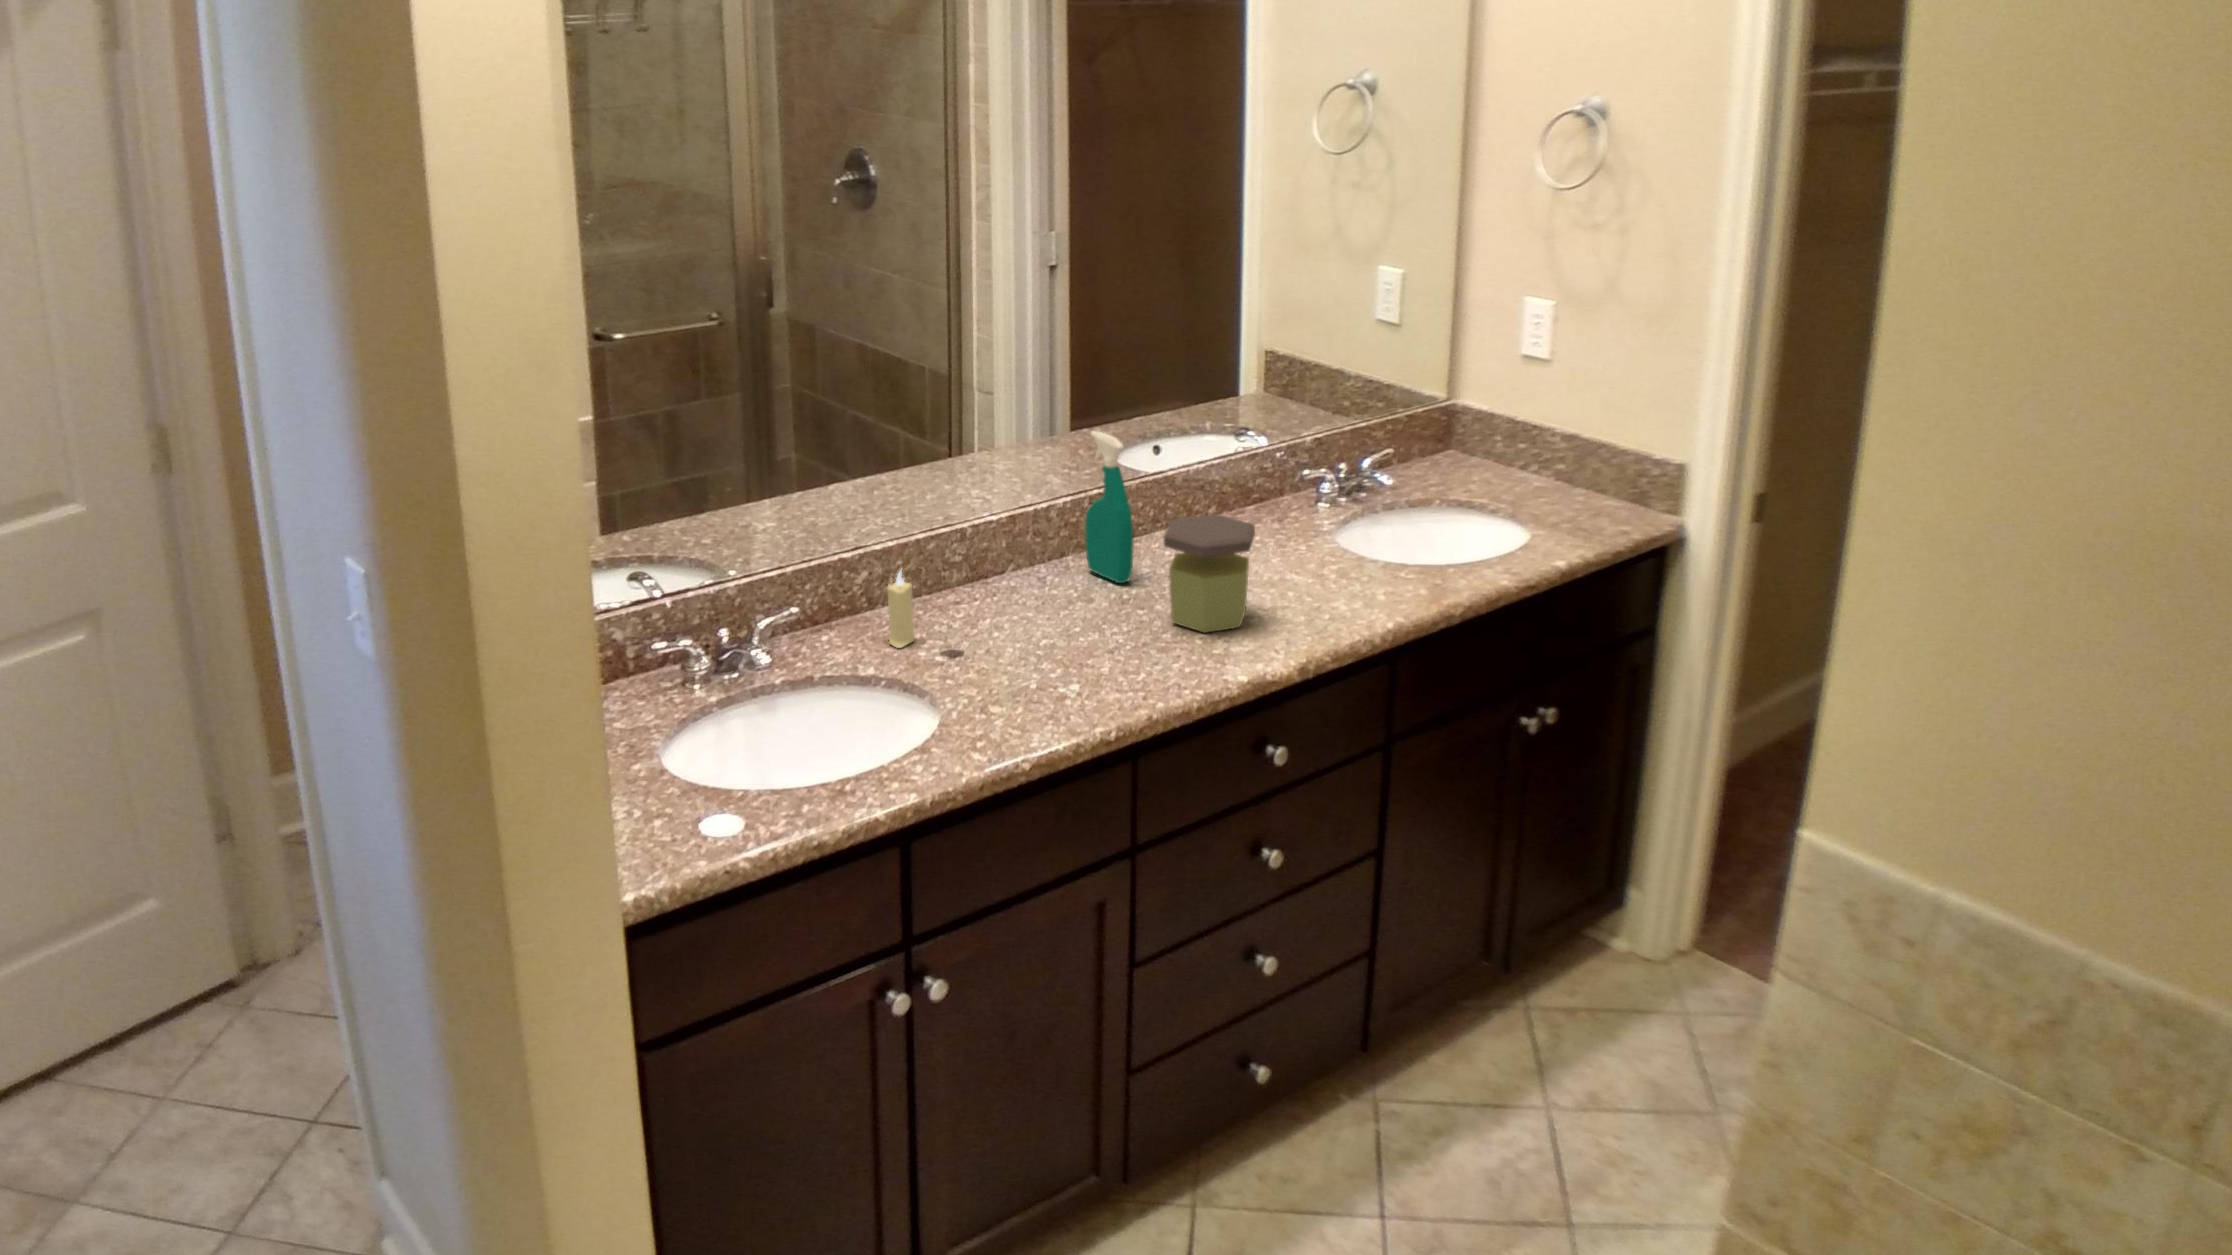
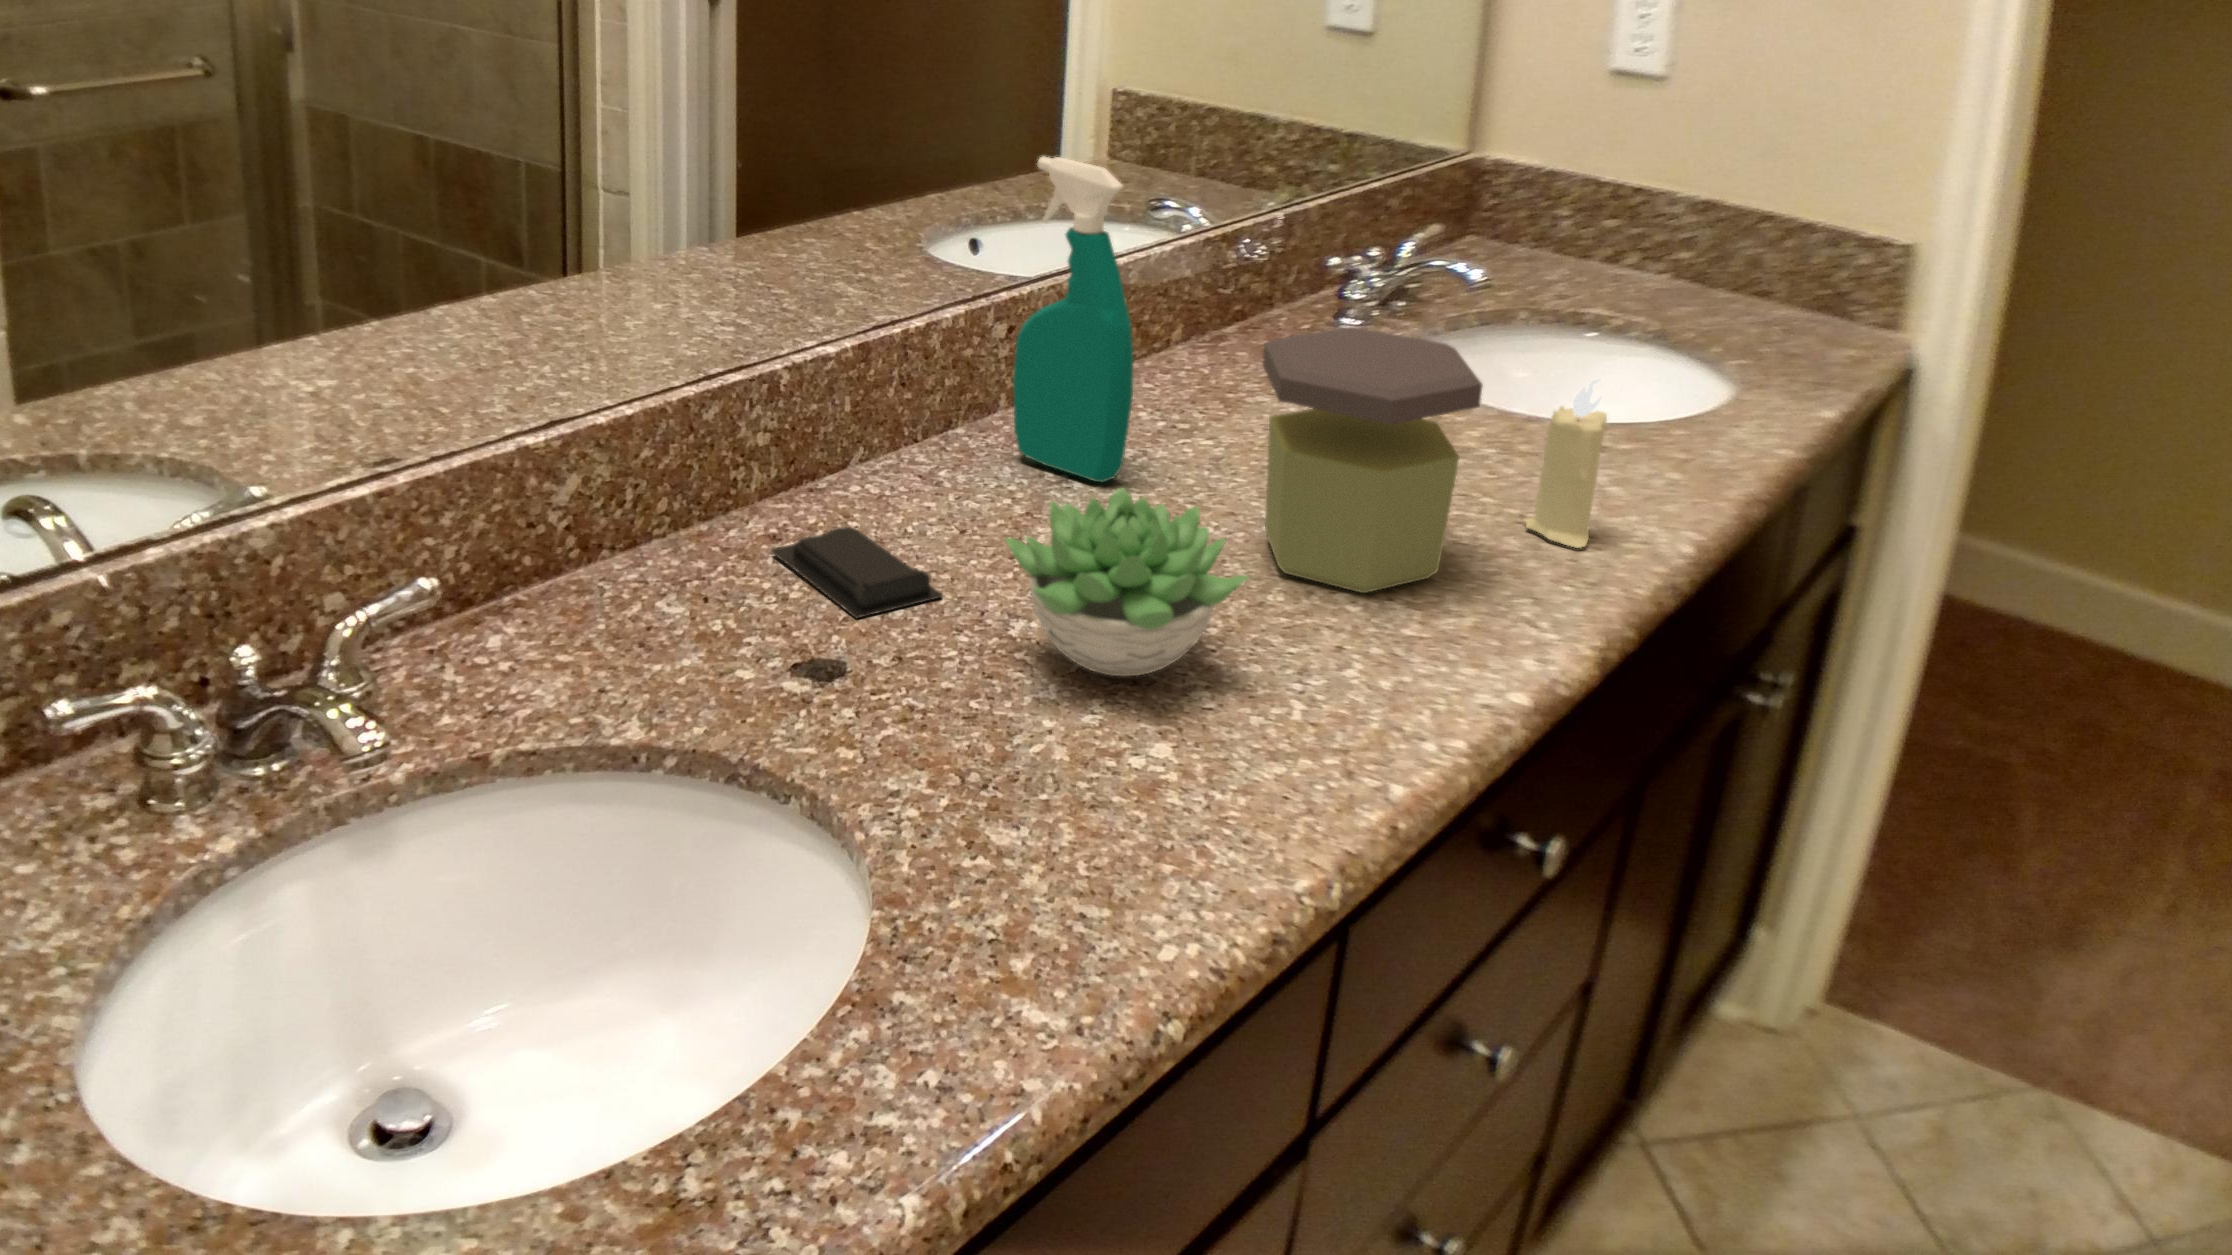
candle: present [887,570,914,648] -> present [1525,379,1607,548]
succulent plant: none [1031,581,1122,659] -> present [1005,488,1248,676]
soap bar: none [954,598,1020,635] -> present [772,527,942,618]

